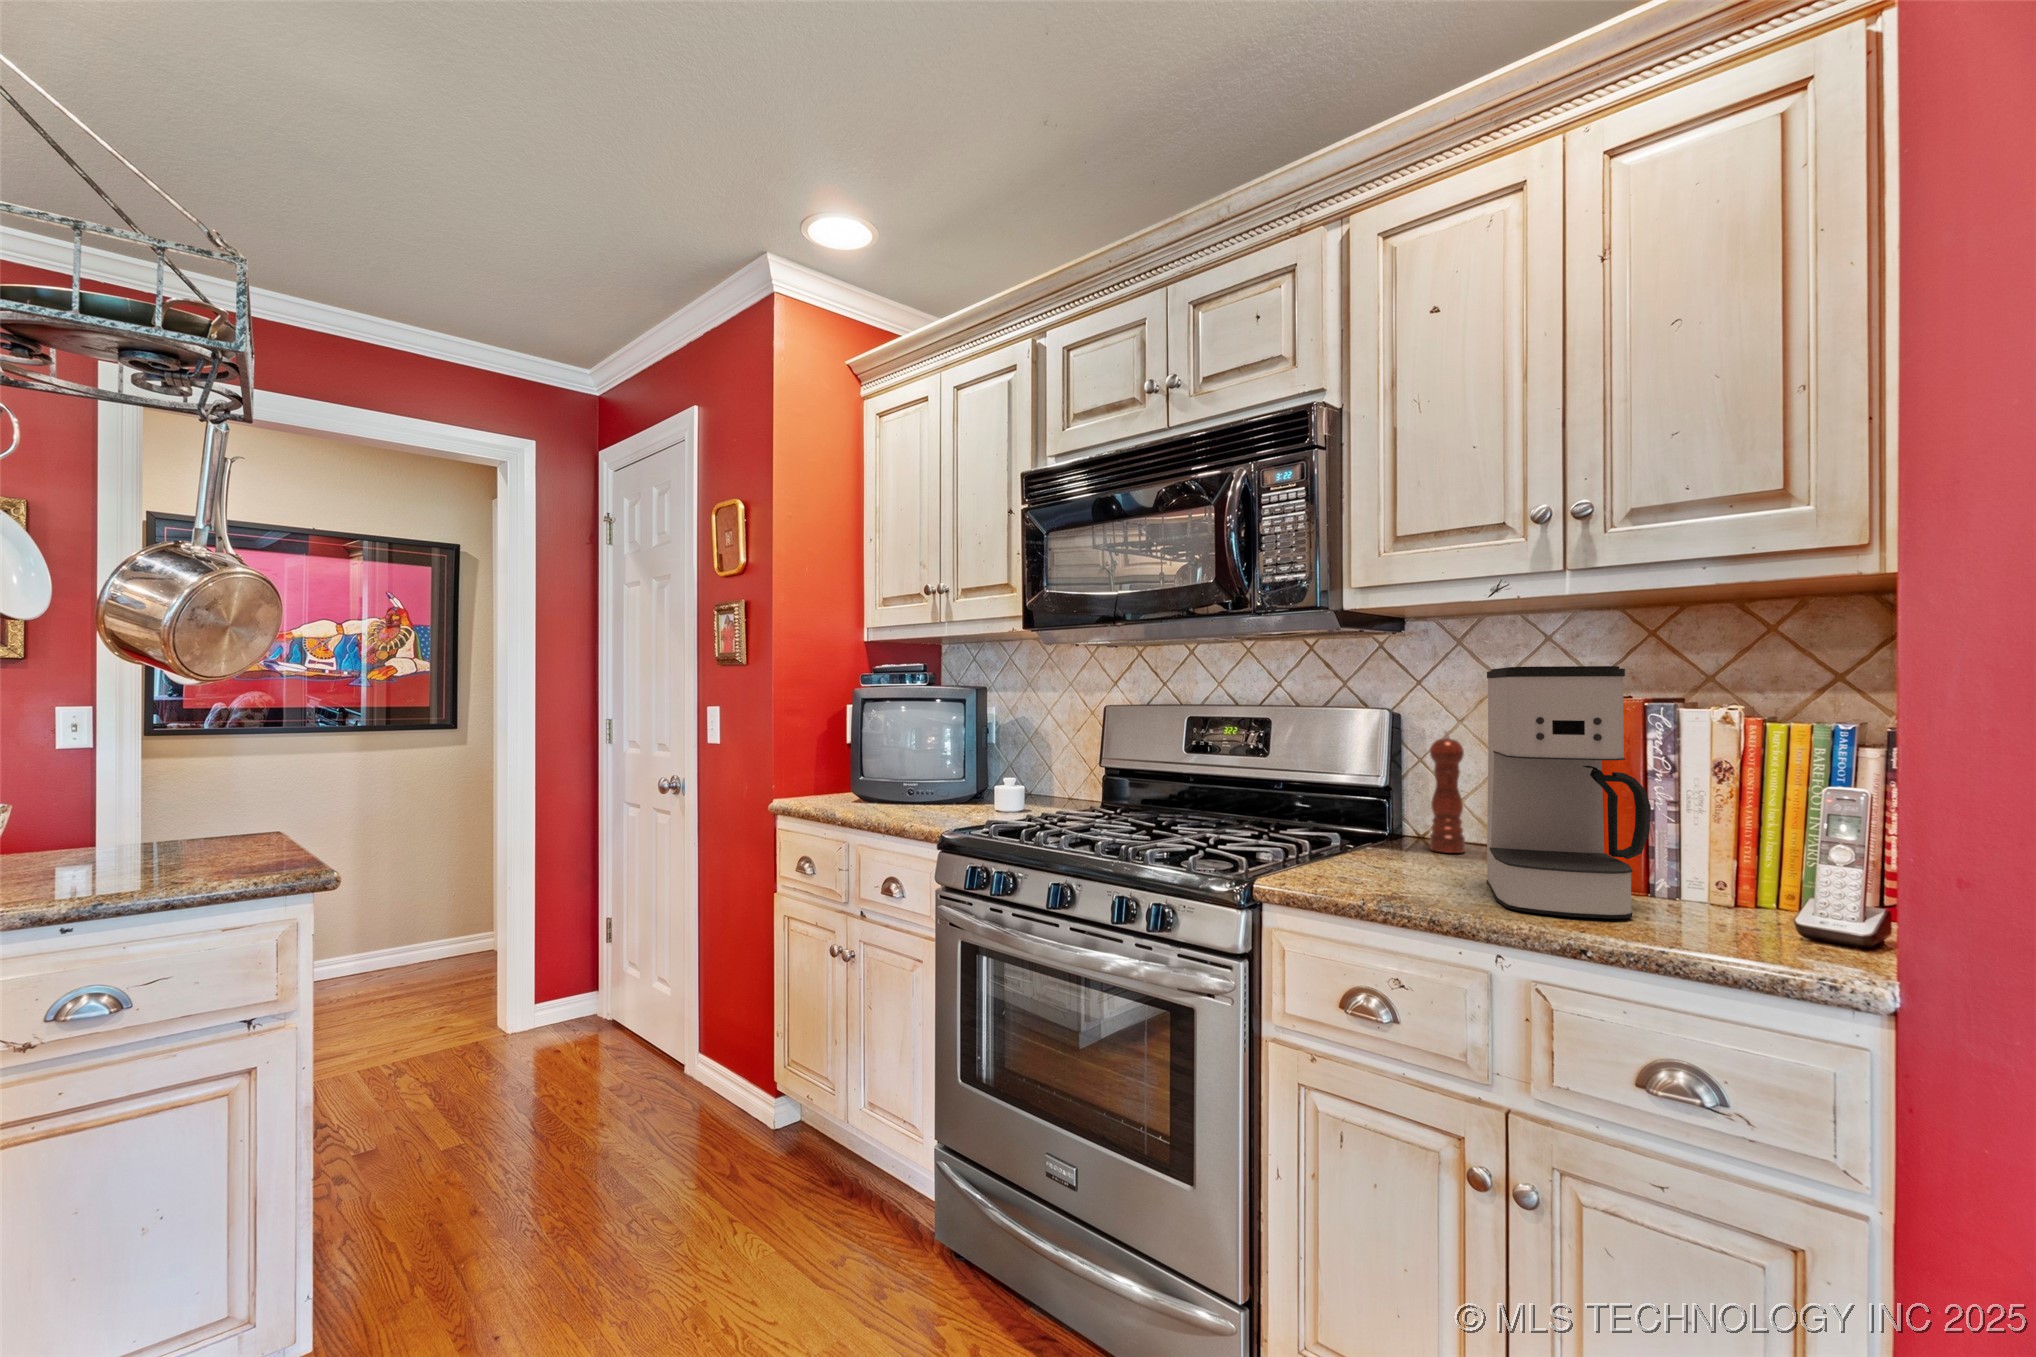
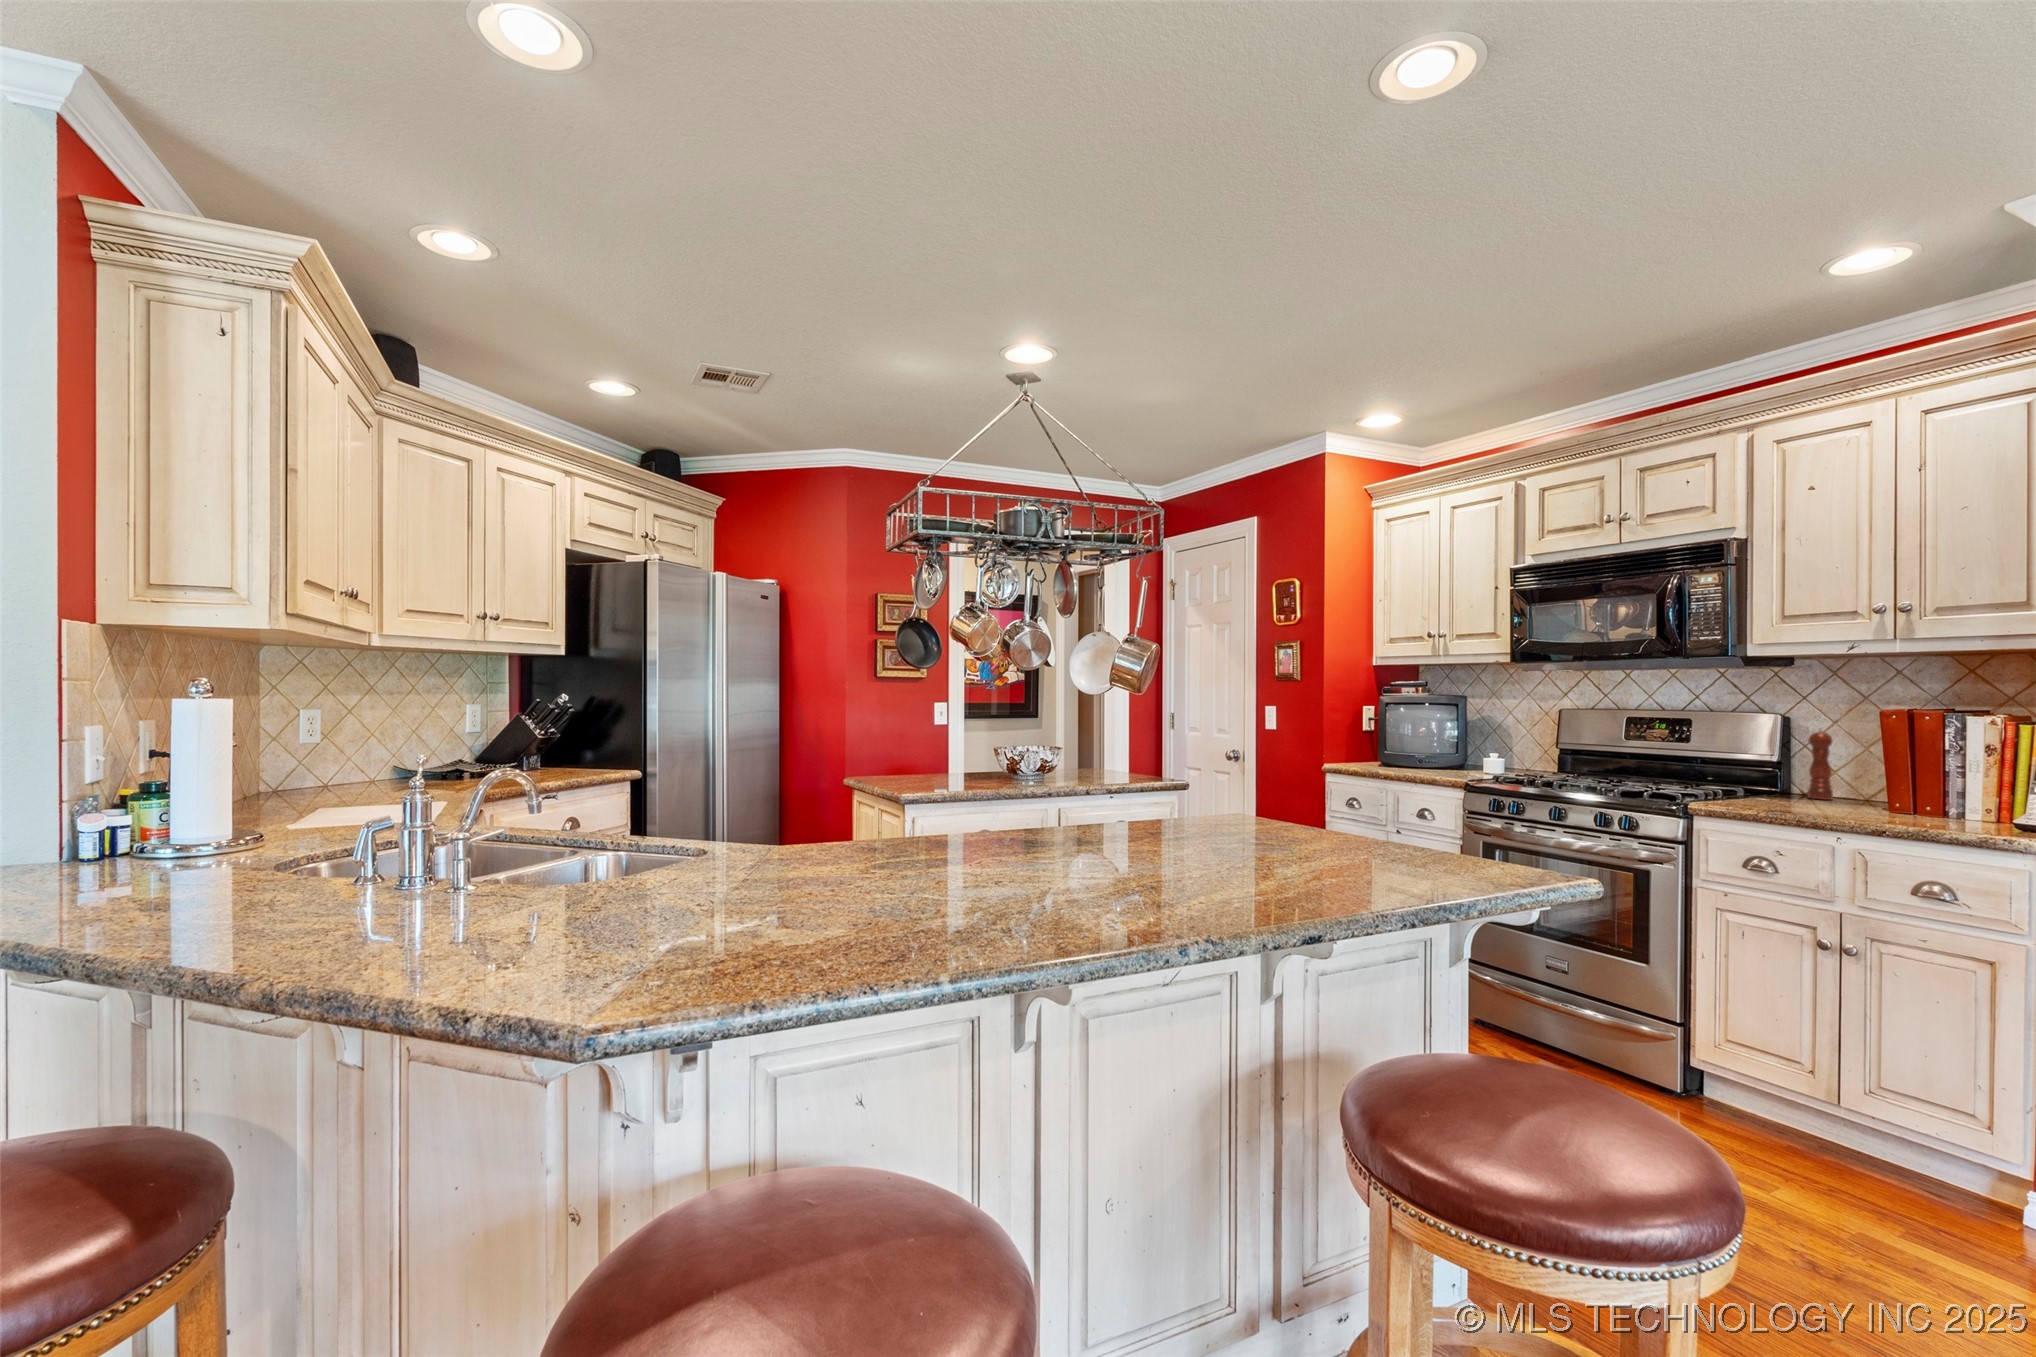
coffee maker: present [1487,666,1651,919] -> none [1840,693,1940,822]

